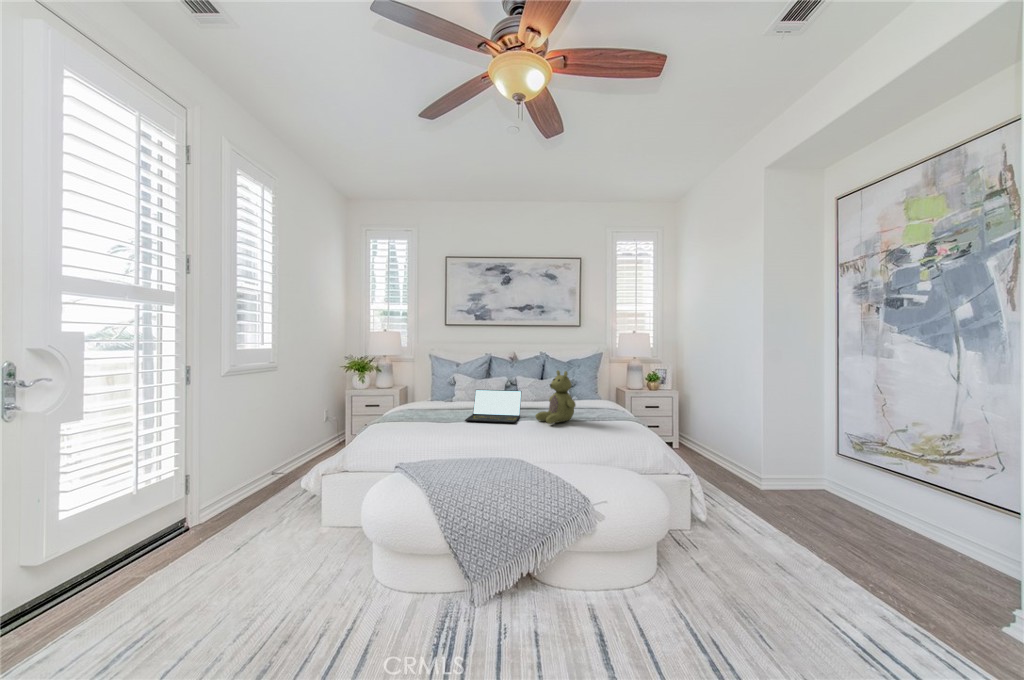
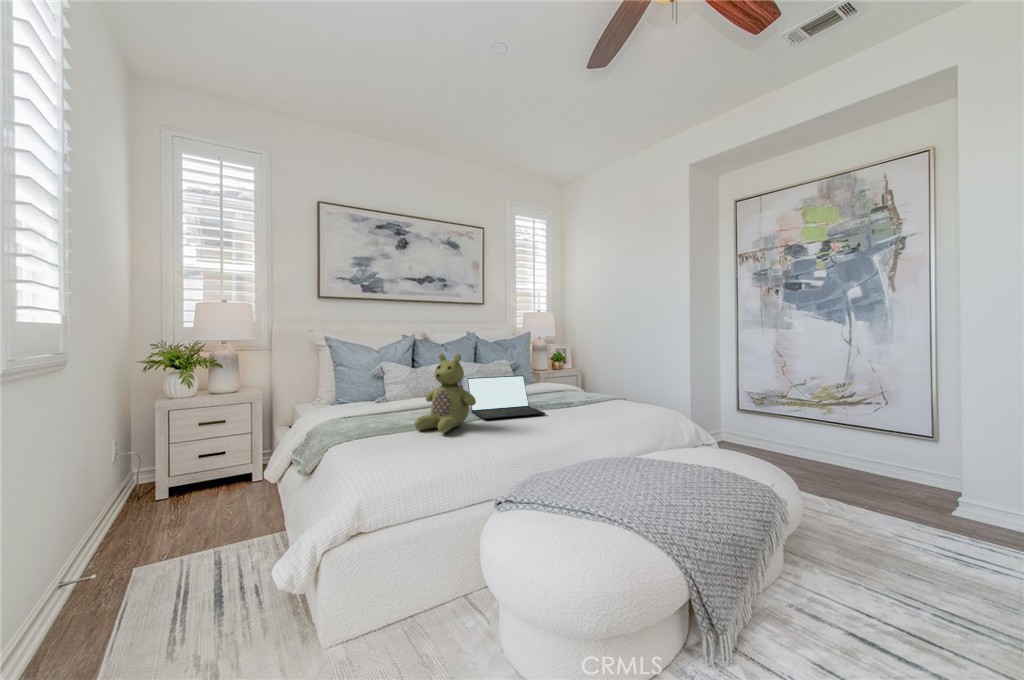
stuffed bear: present [536,370,576,424] -> present [414,354,476,433]

